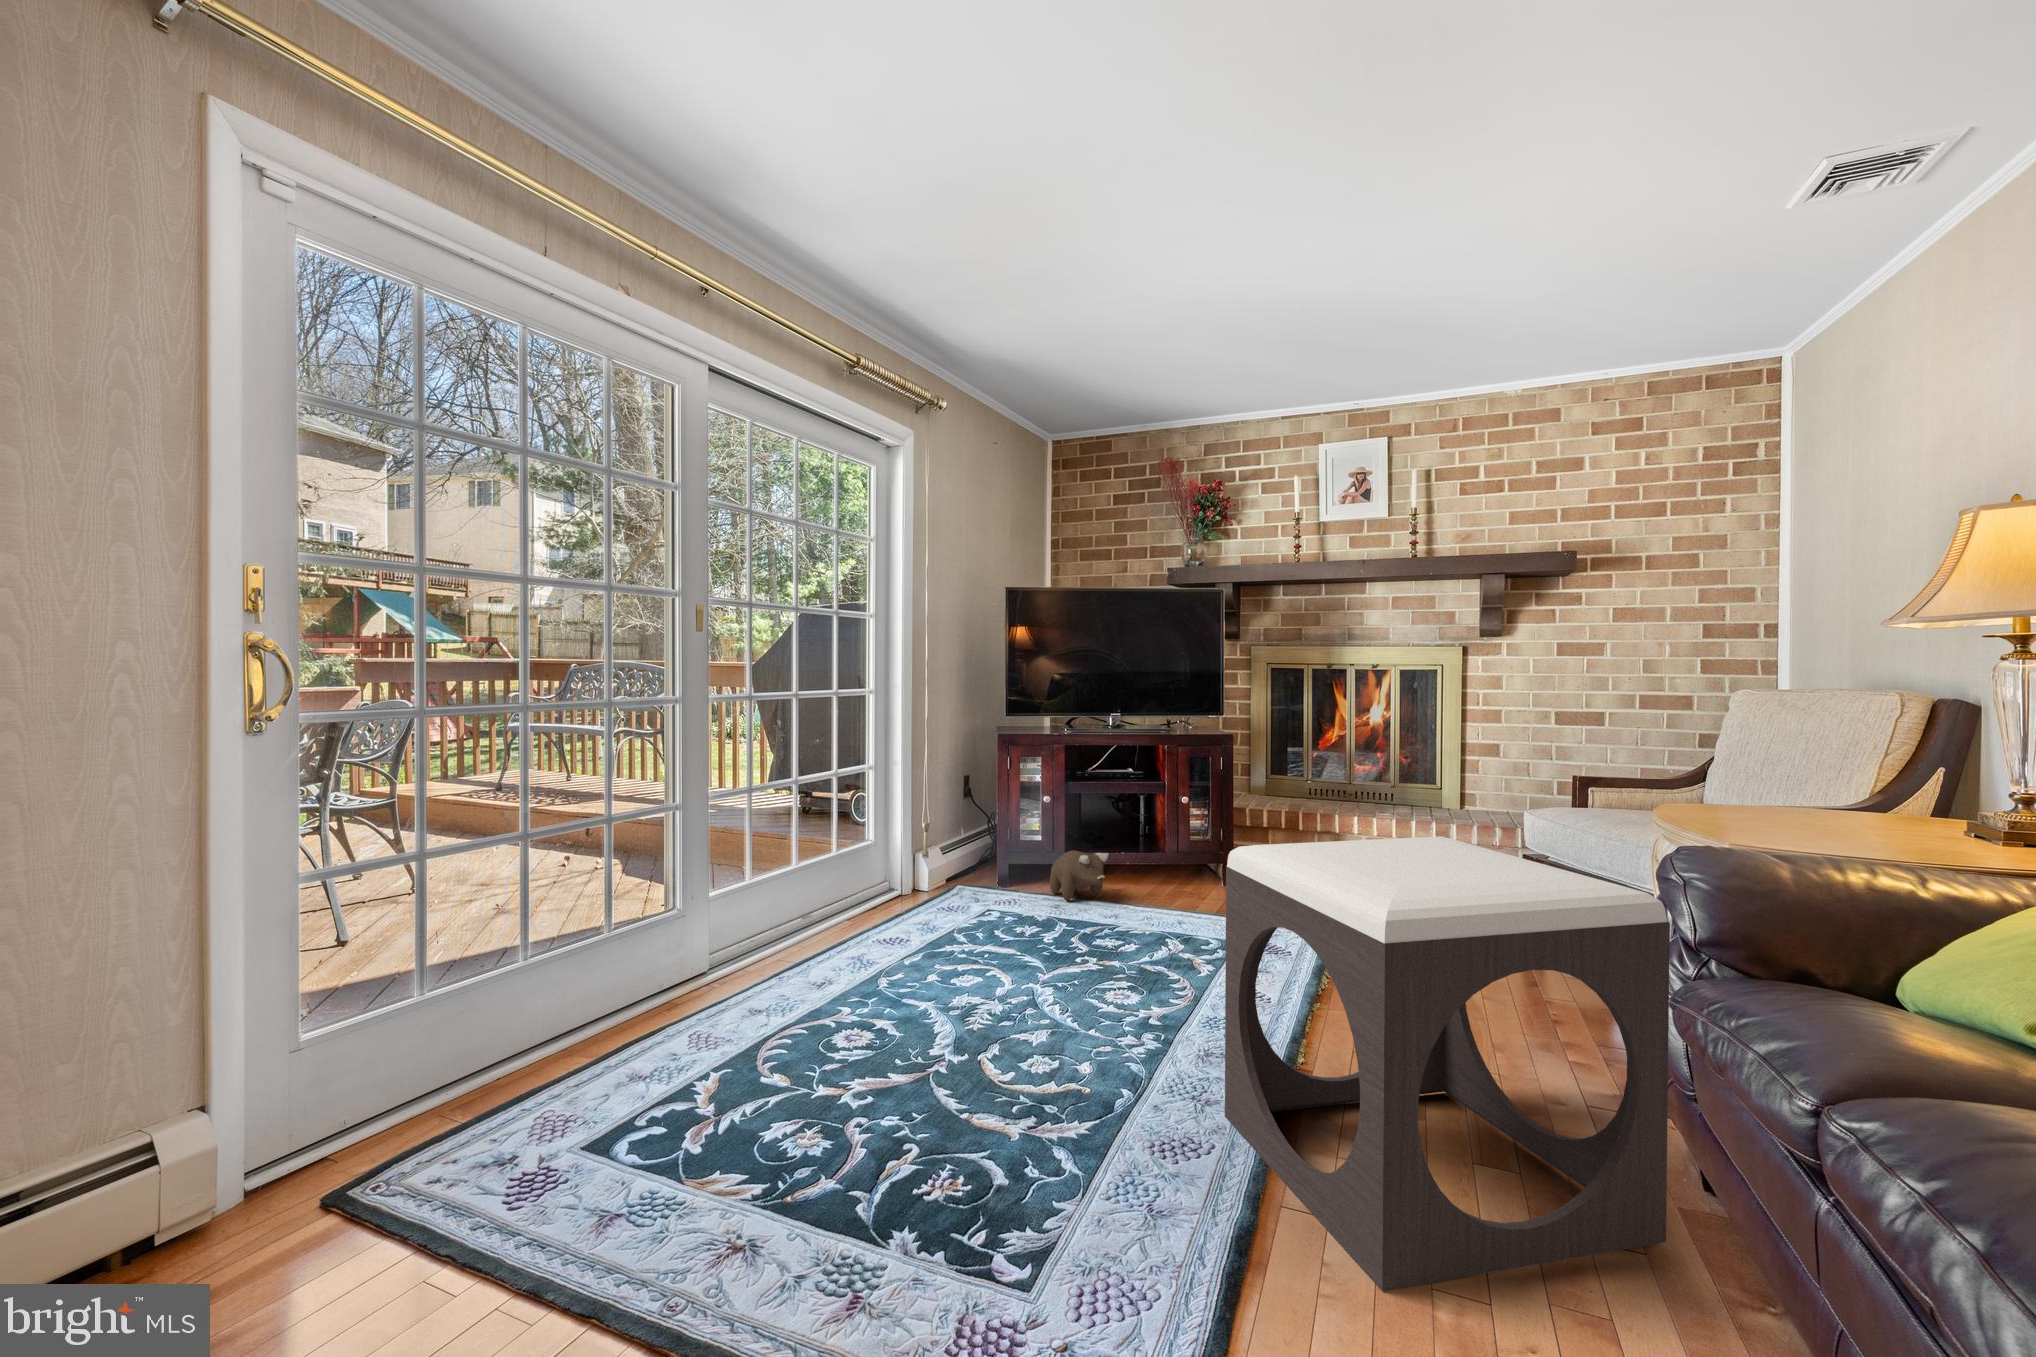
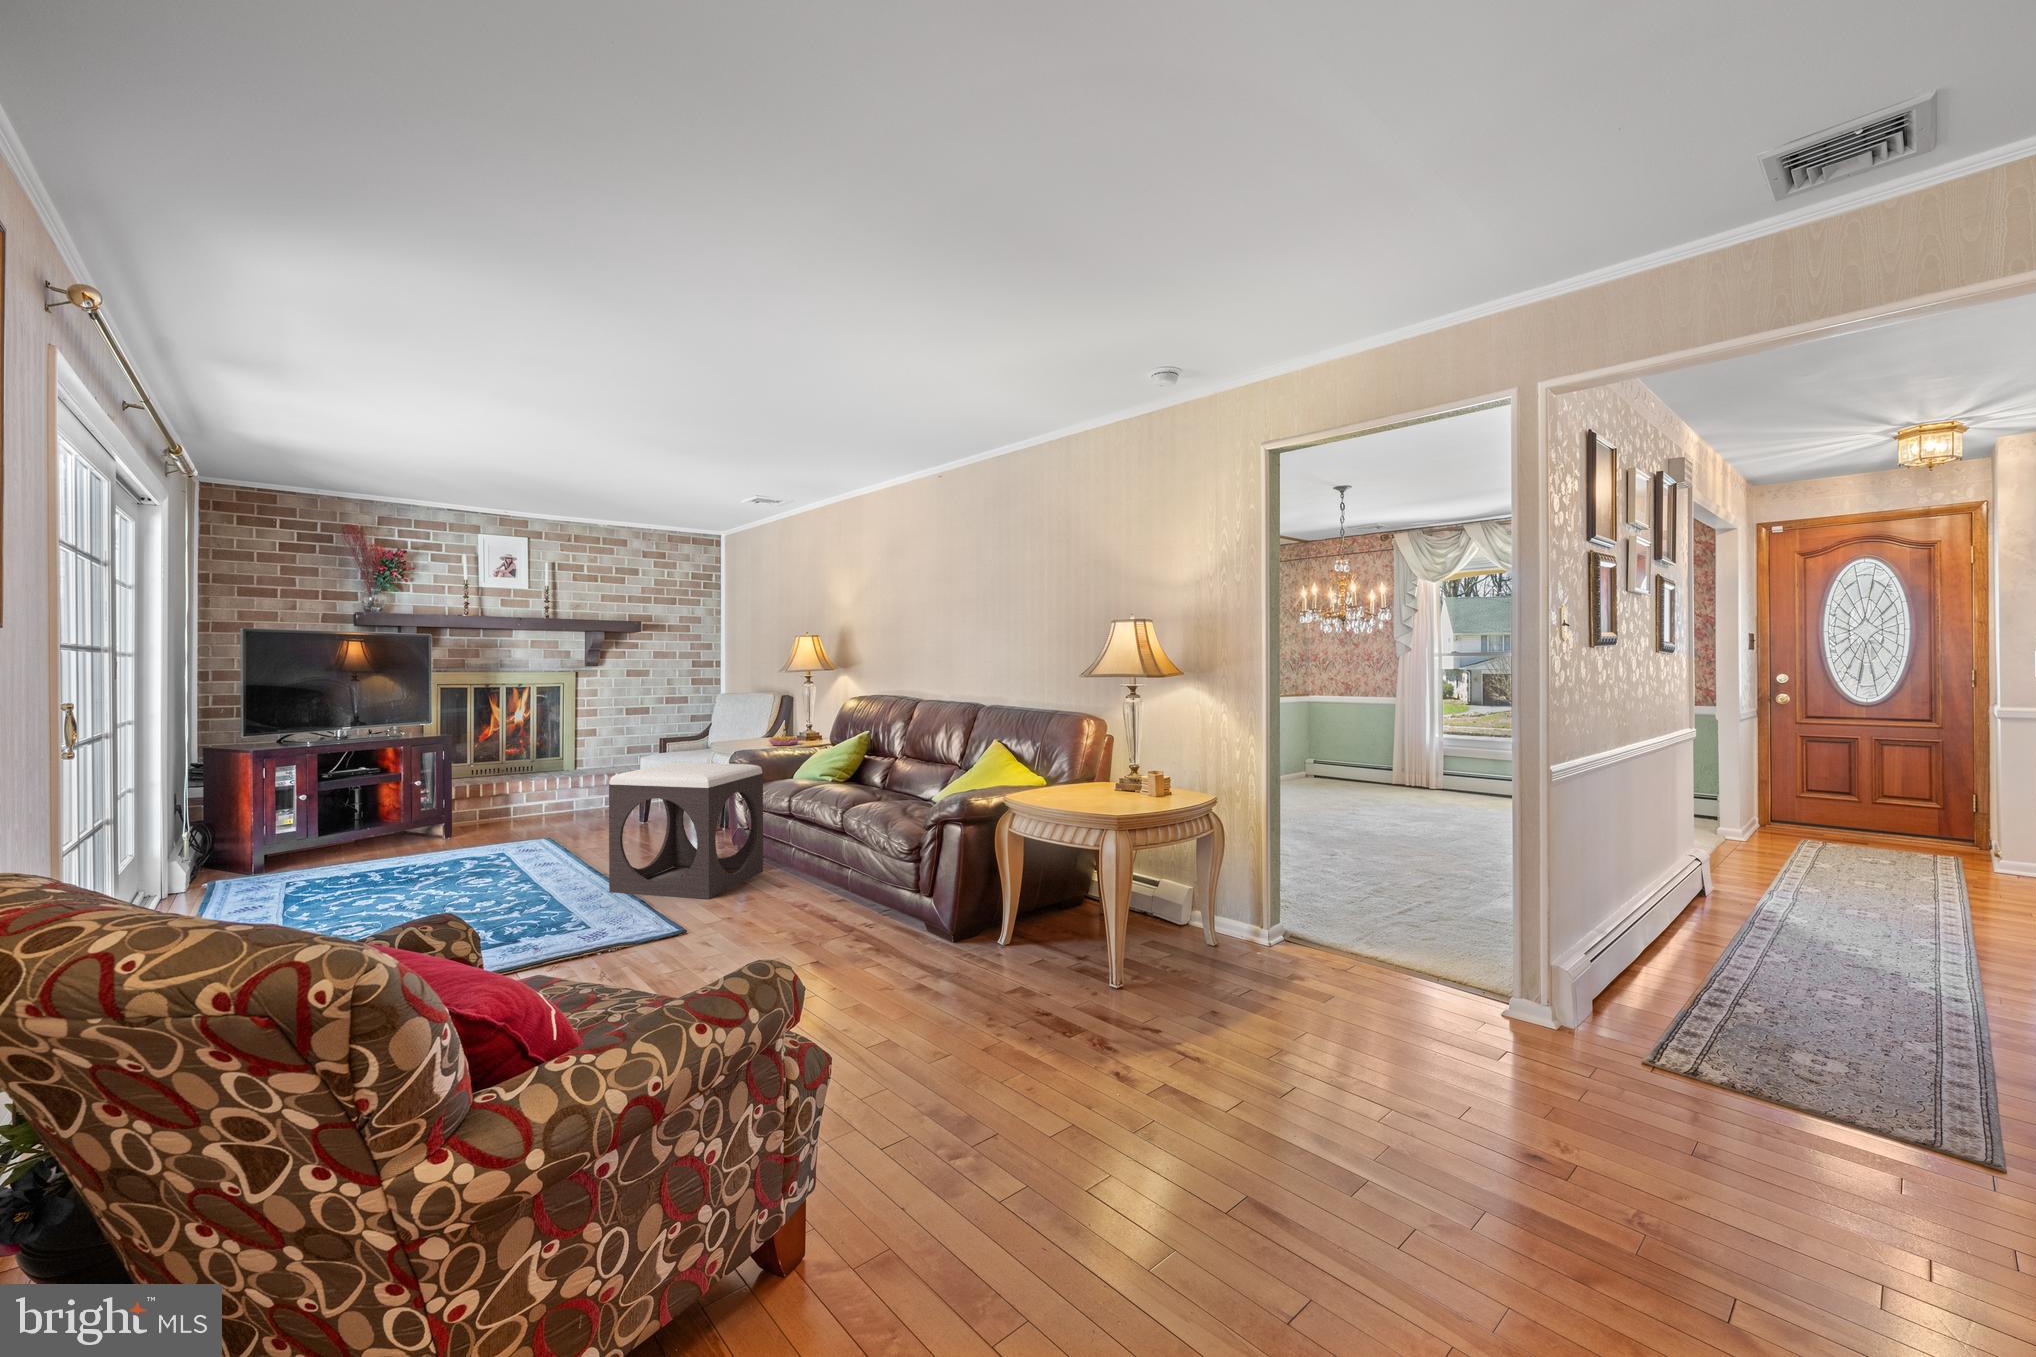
candle holder: none [1795,771,1919,837] -> present [769,726,800,746]
plush toy: present [1050,851,1109,901] -> none [325,825,389,866]

